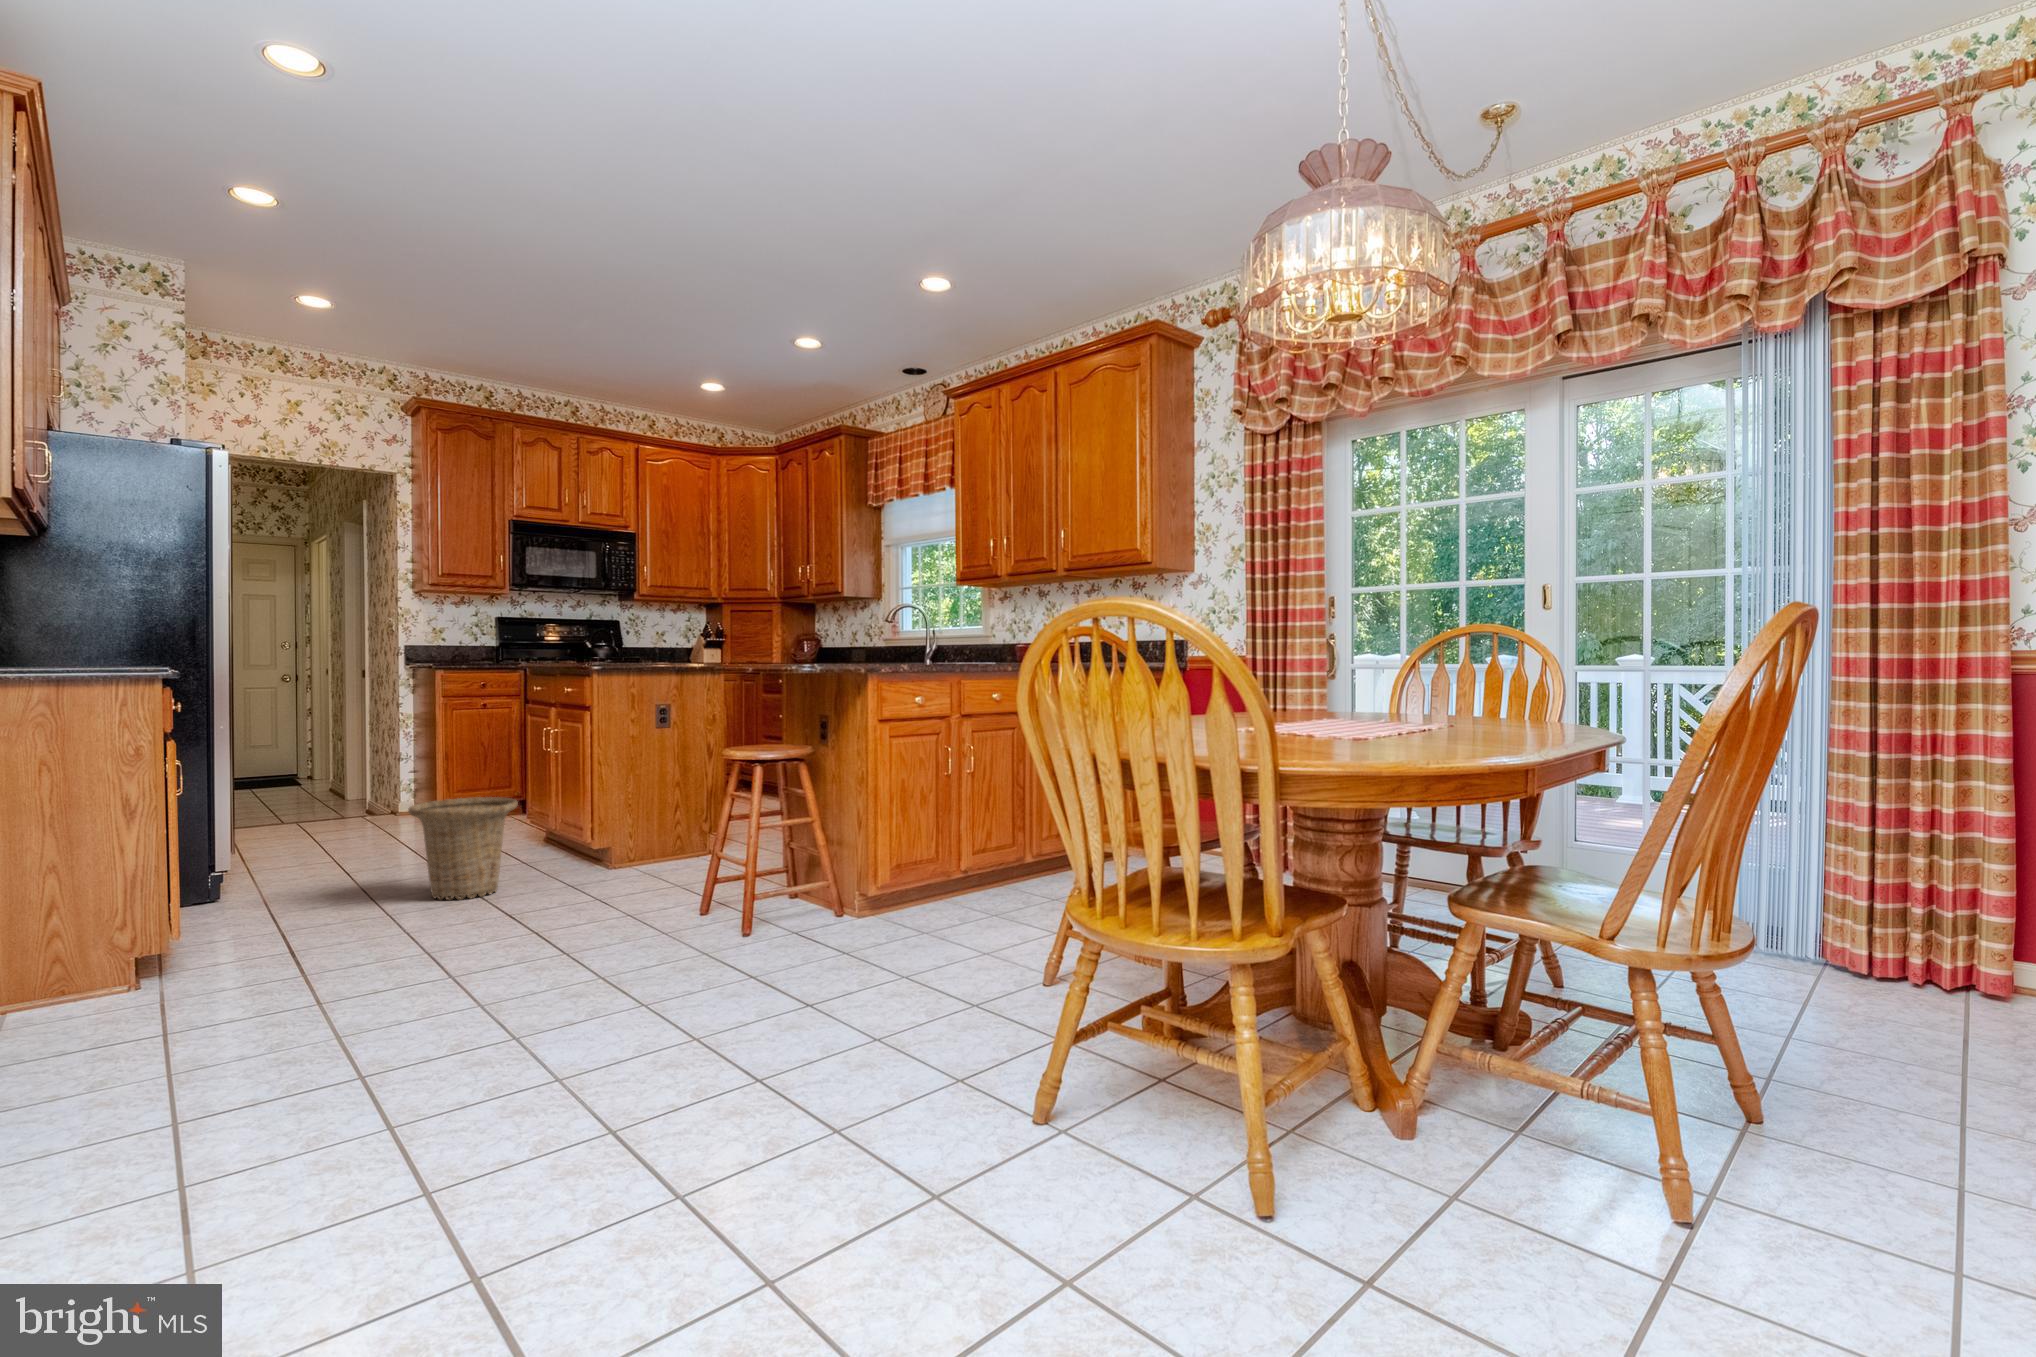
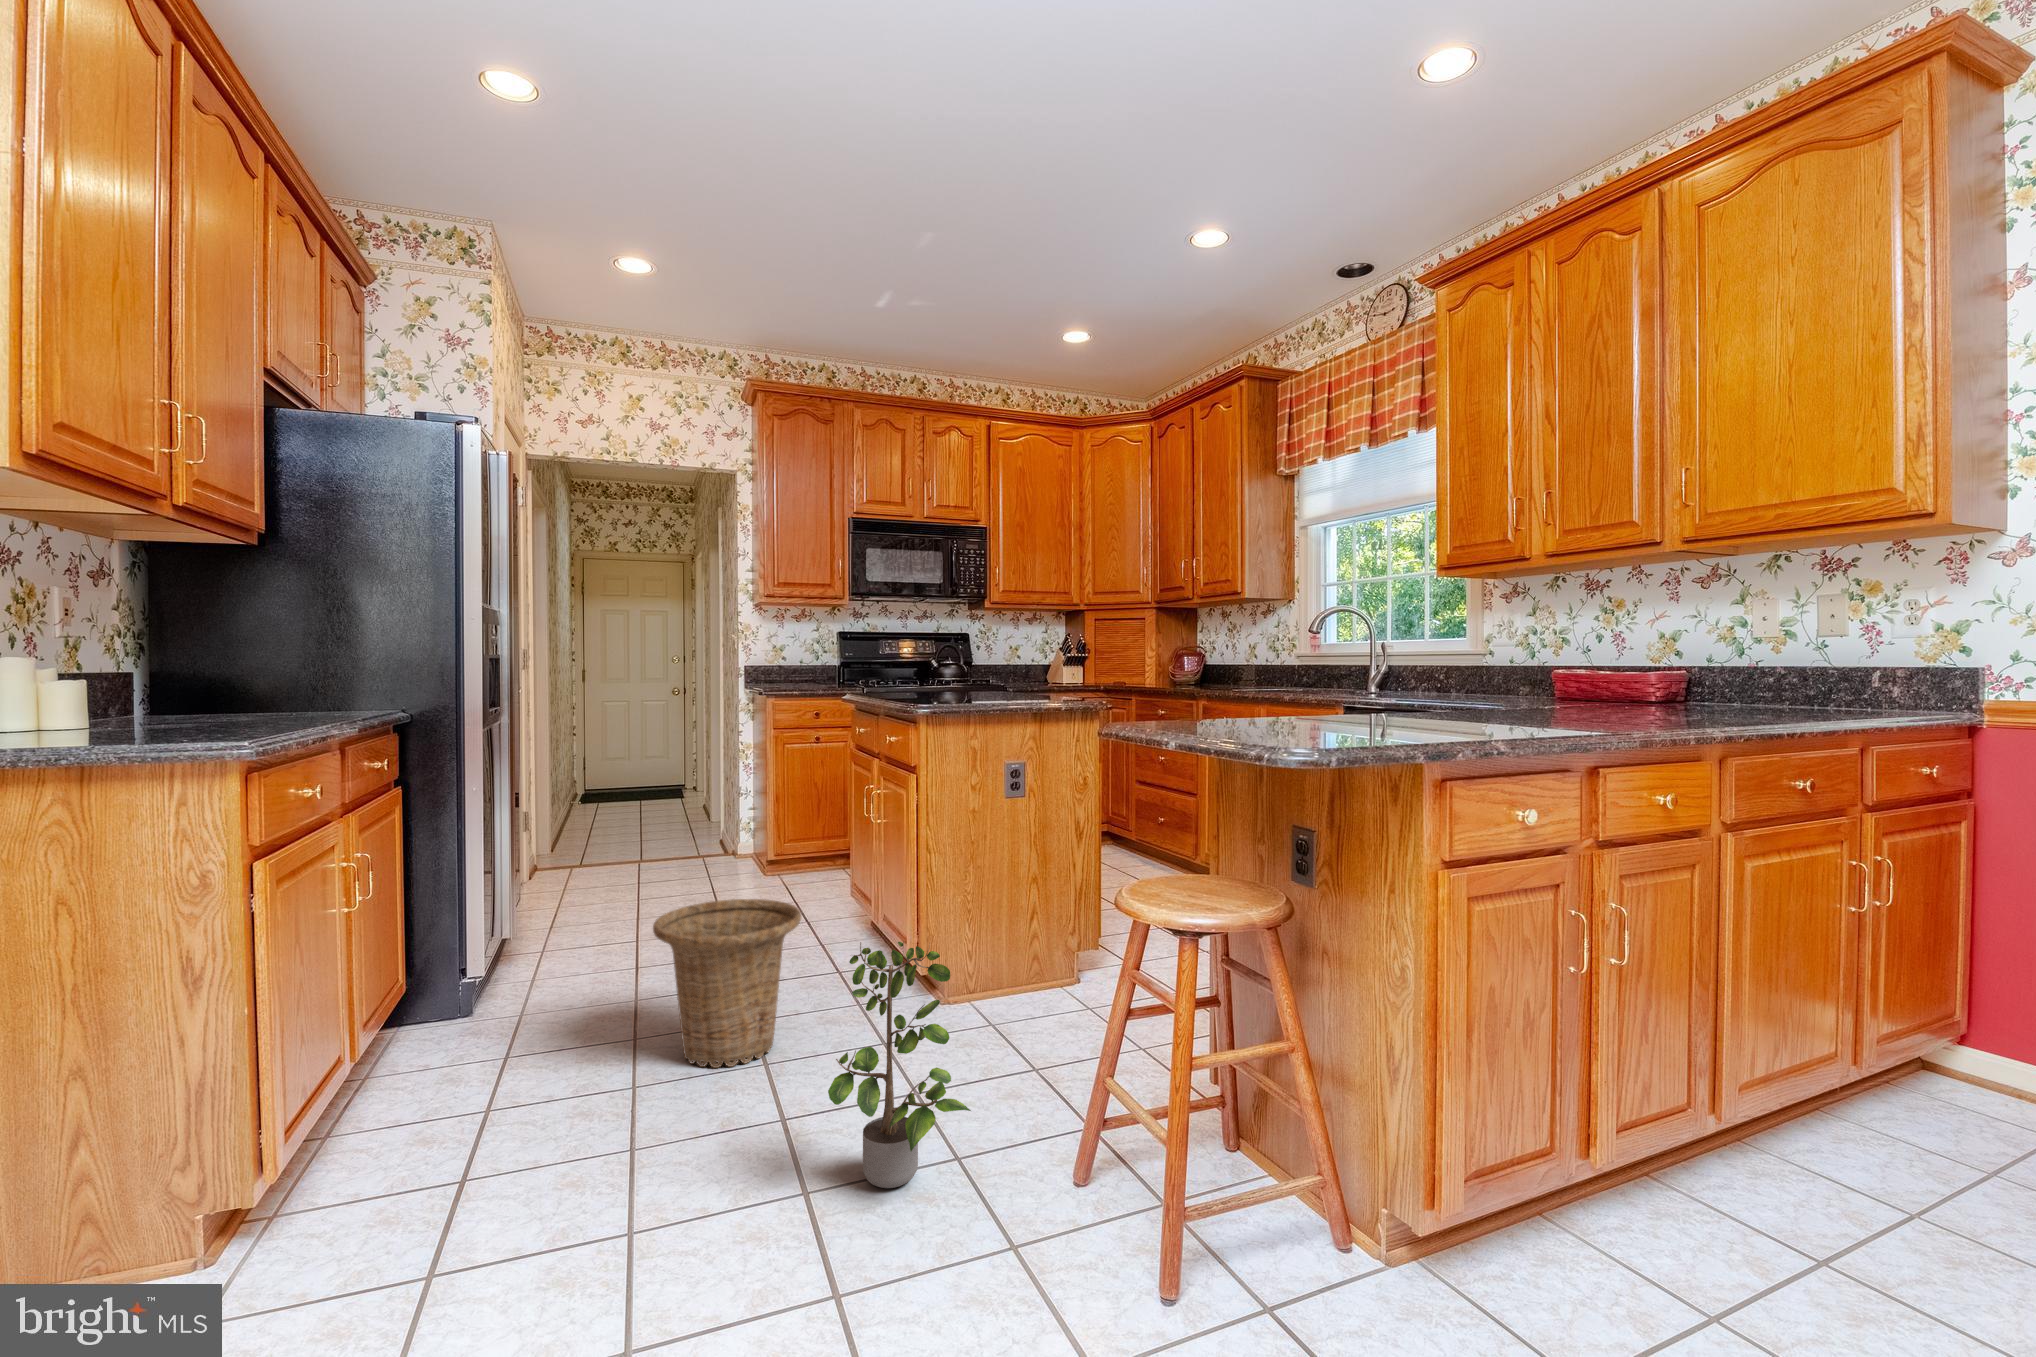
potted plant: none [562,783,650,921] -> present [828,942,971,1188]

